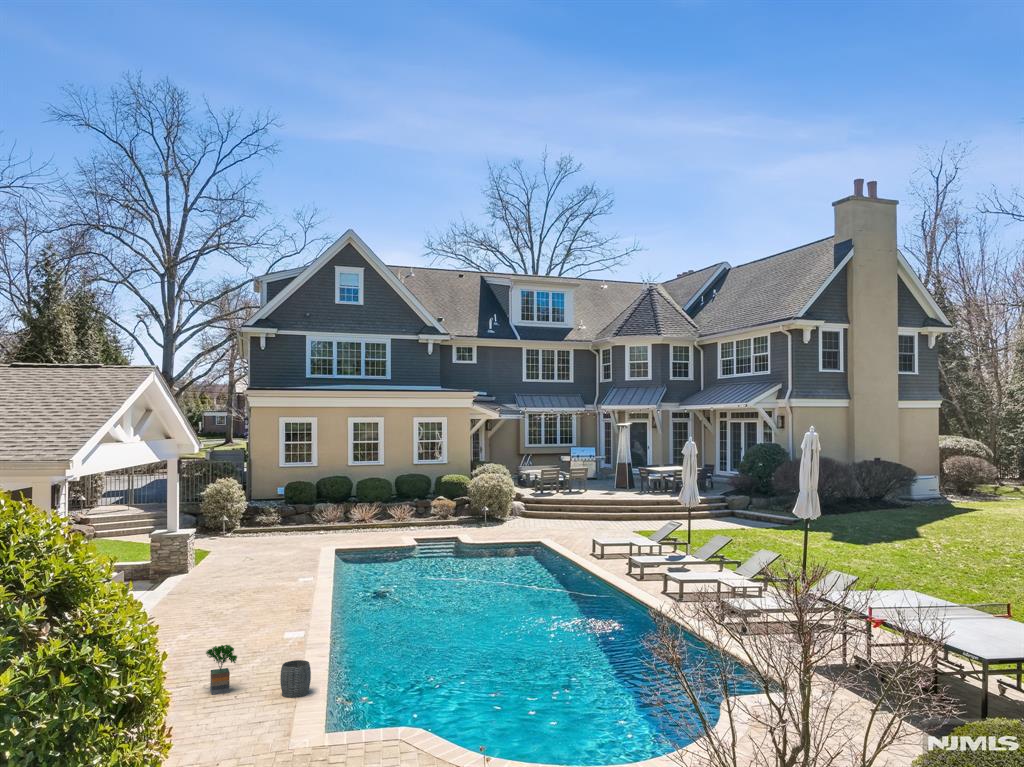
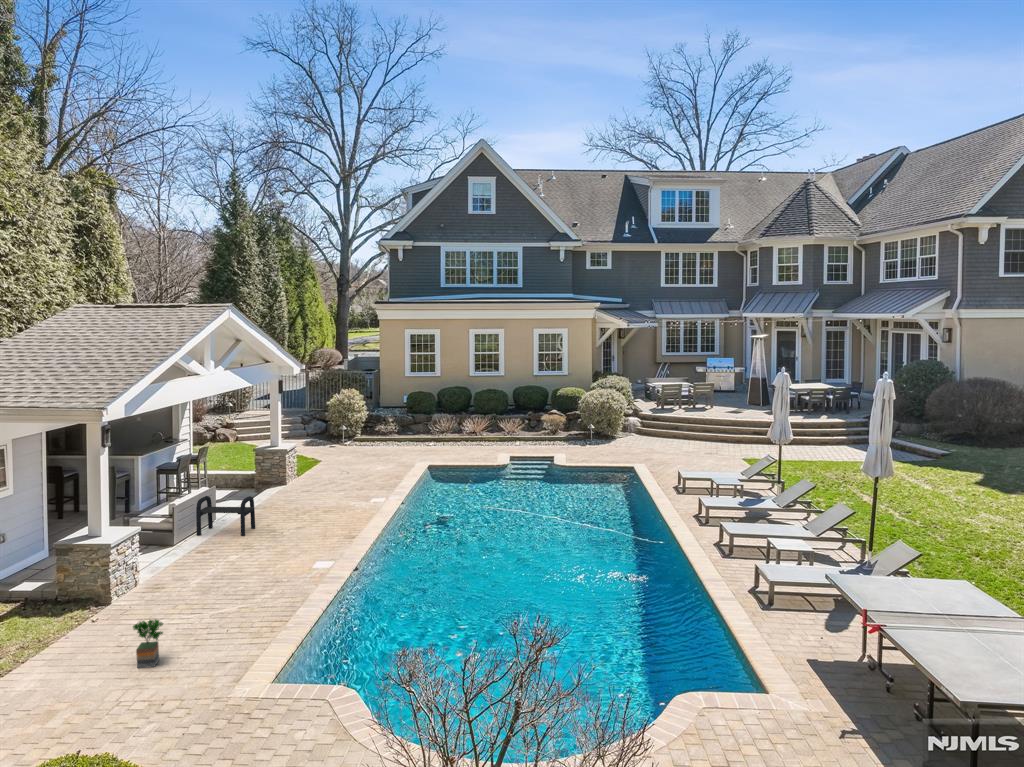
bench: none [144,564,205,608] -> present [196,496,255,536]
woven basket: present [280,660,311,698] -> none [192,643,224,683]

